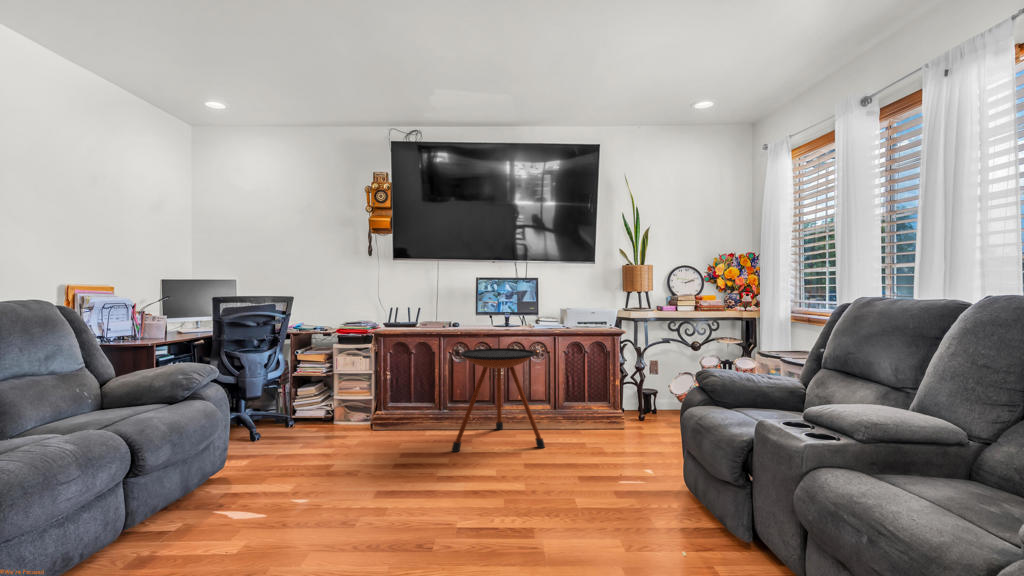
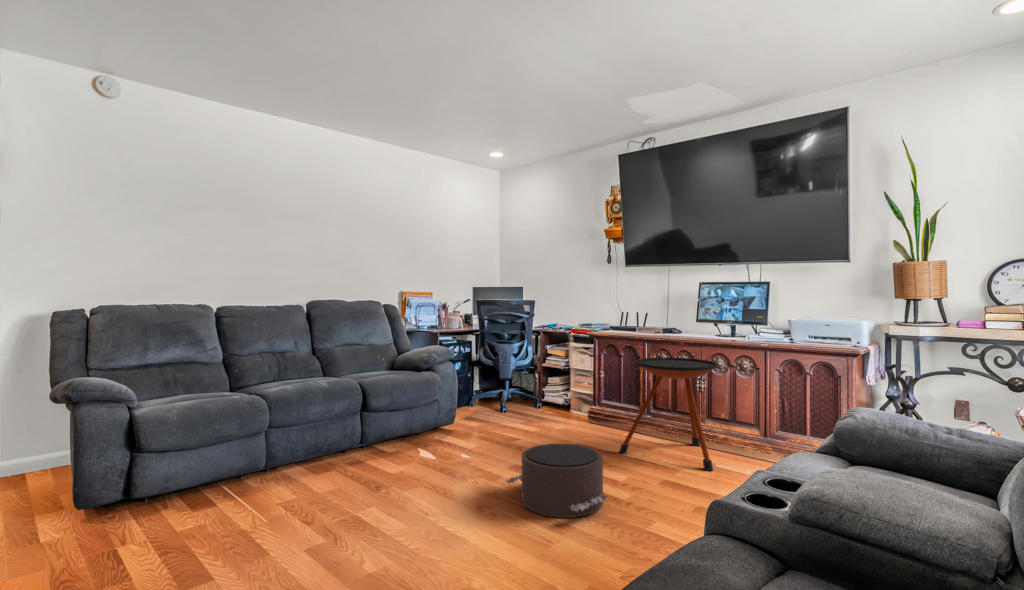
pouf: none [416,449,536,536] -> present [506,444,608,518]

